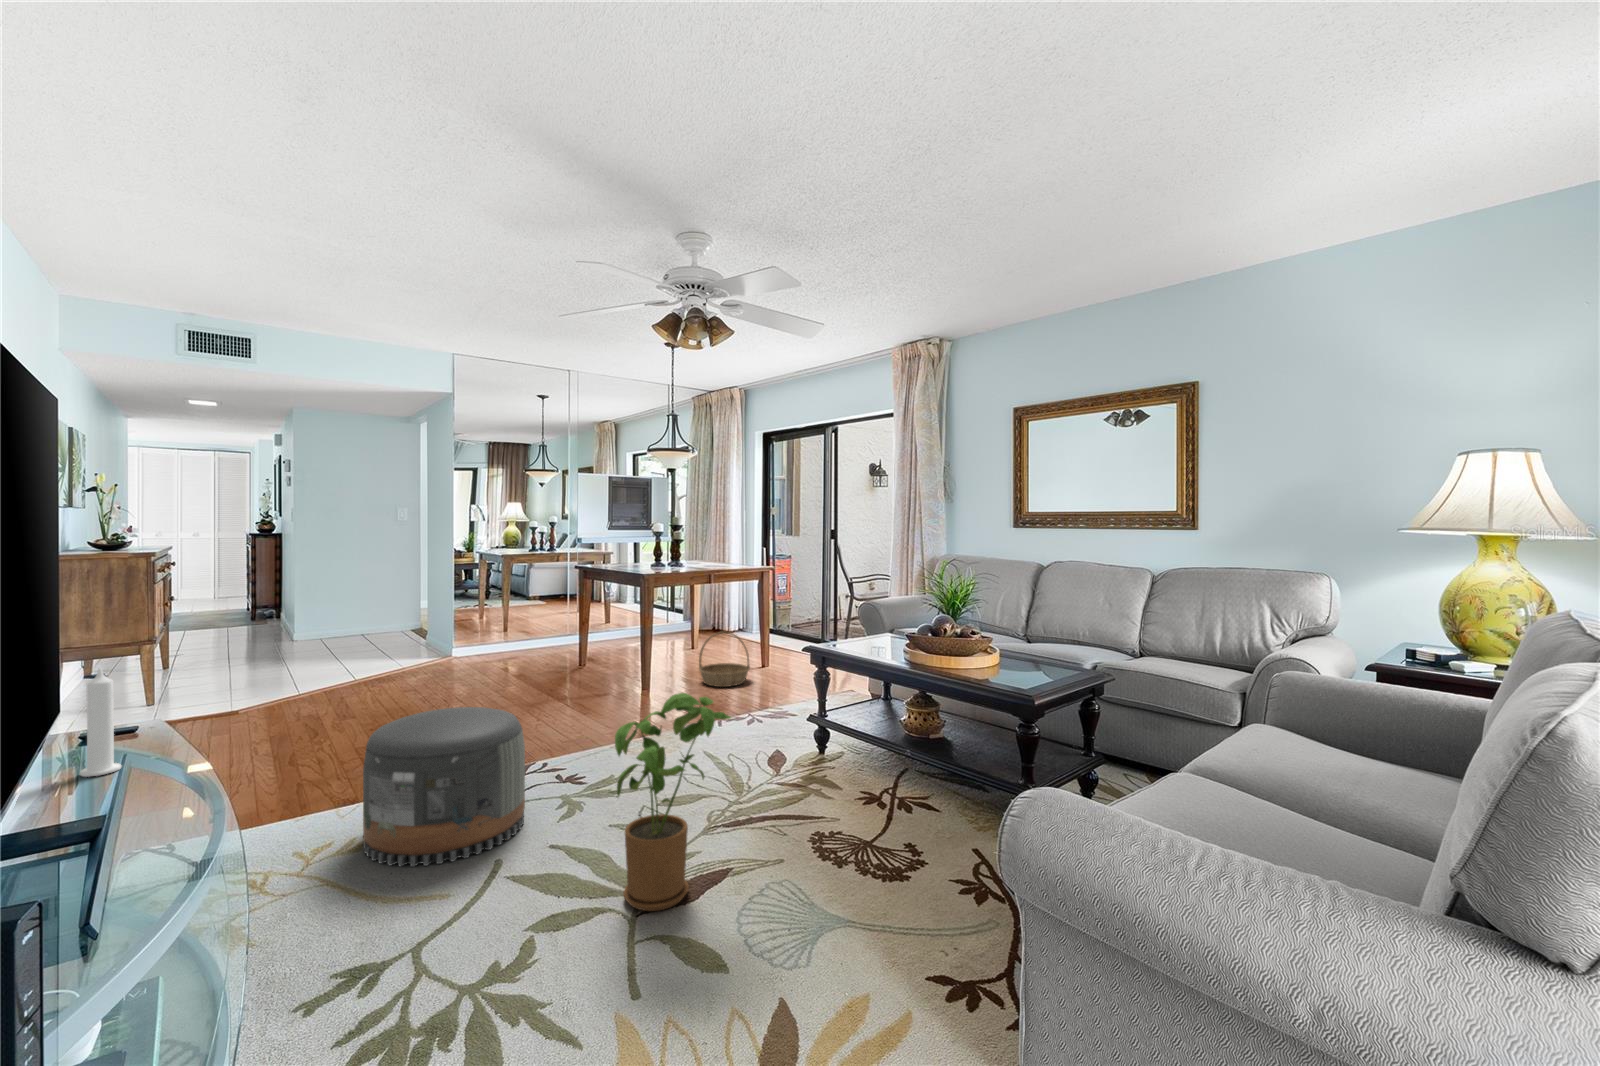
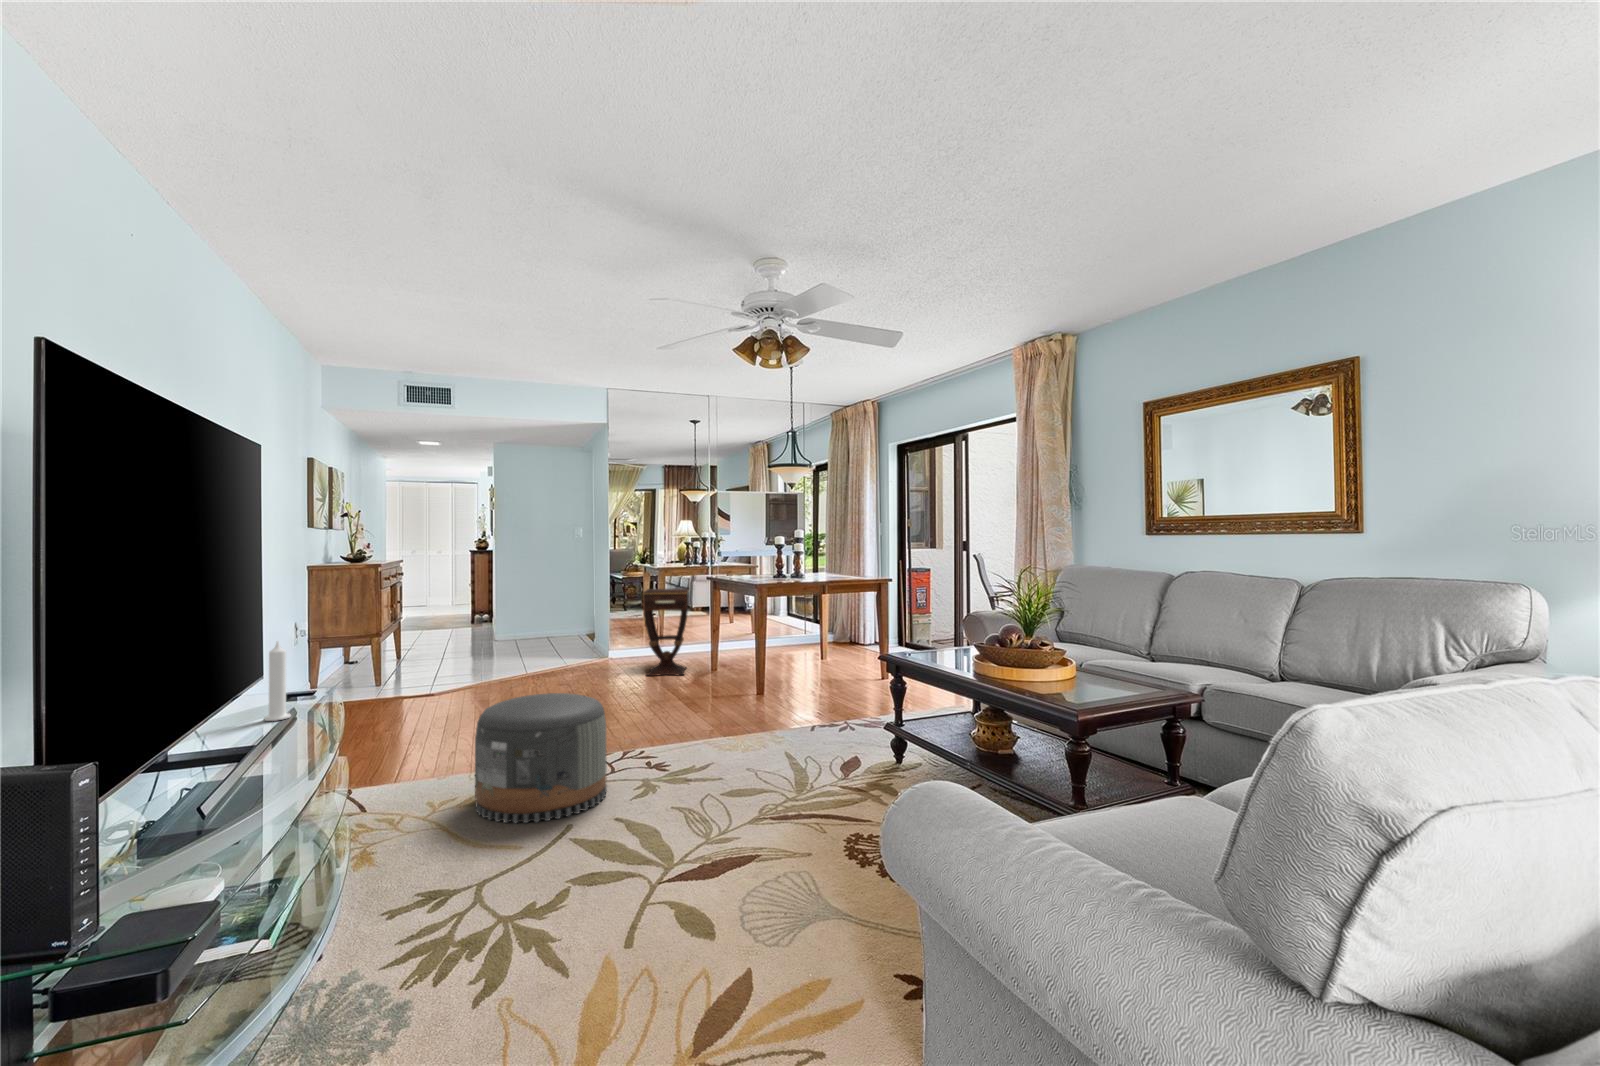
side table: none [502,579,553,676] -> present [643,588,689,676]
basket: present [699,632,750,687] -> none [814,641,863,696]
house plant: present [615,693,731,911] -> none [641,684,753,881]

